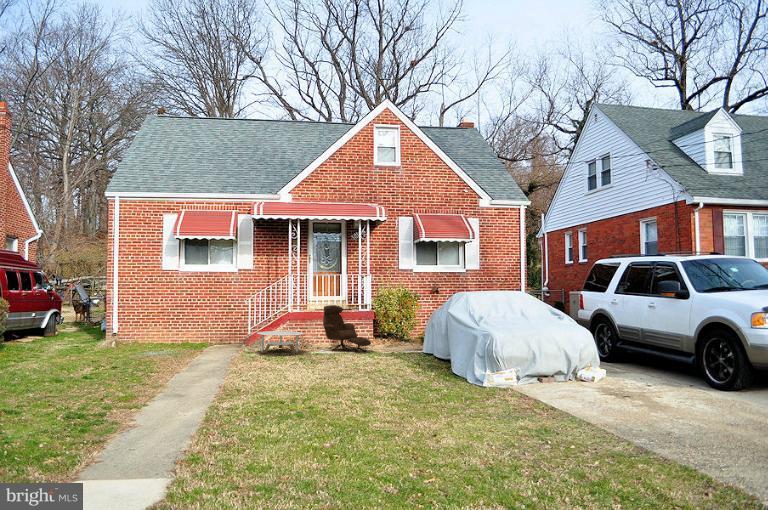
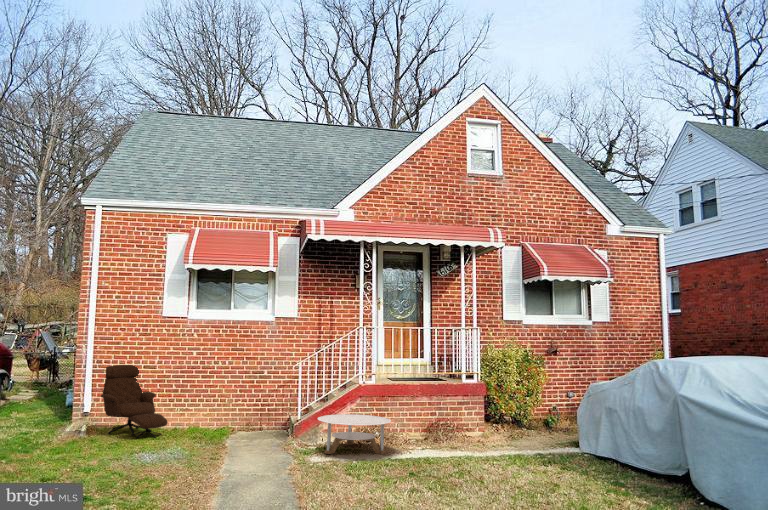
lounge chair: present [323,305,371,353] -> present [101,365,168,438]

